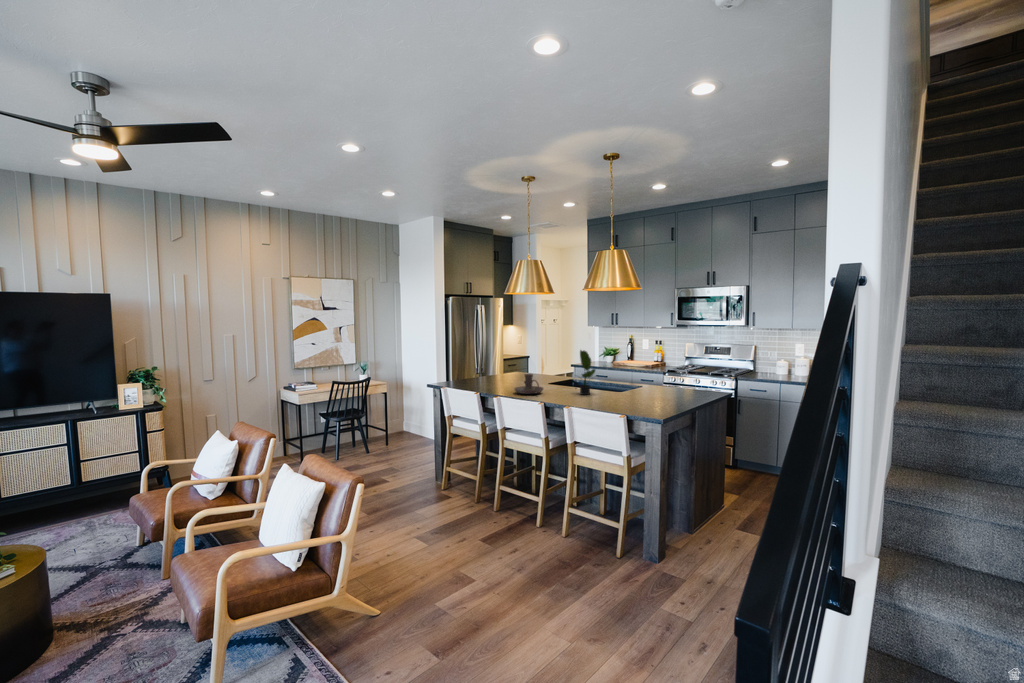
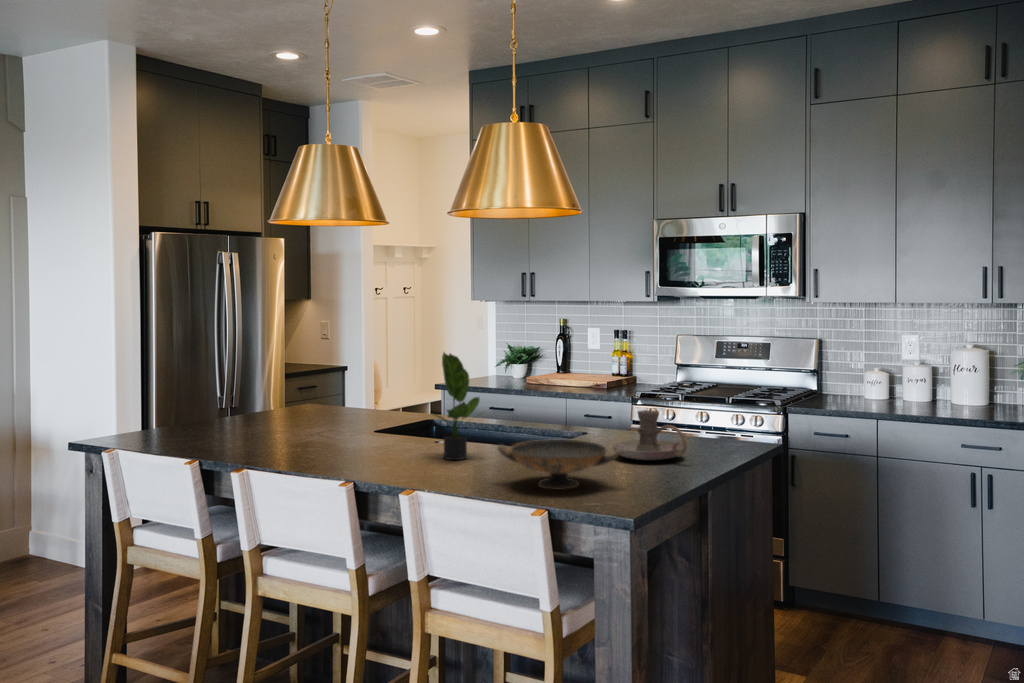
candle holder: present [515,374,543,394] -> present [613,410,687,460]
decorative bowl: none [605,387,658,407] -> present [498,440,621,490]

